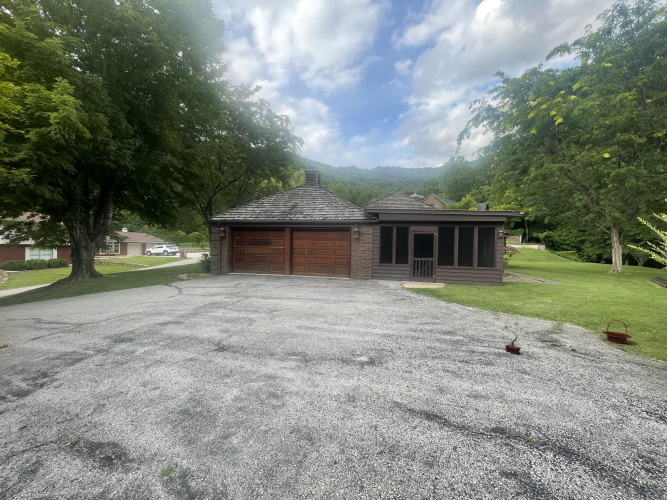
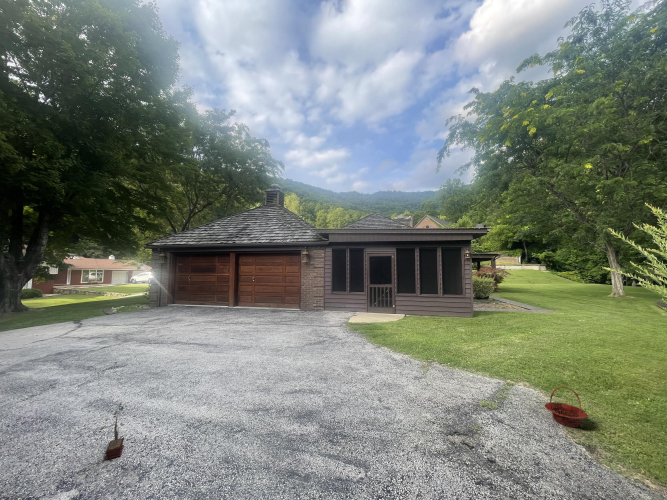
potted plant: present [502,322,529,354] -> present [99,403,124,459]

